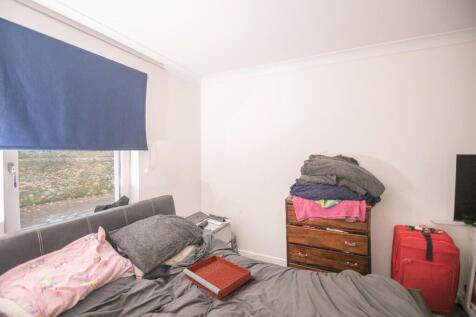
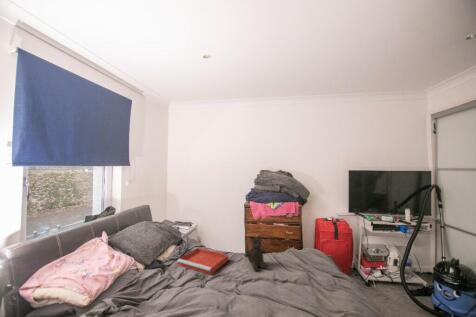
teddy bear: none [271,249,307,305] -> present [245,235,268,271]

